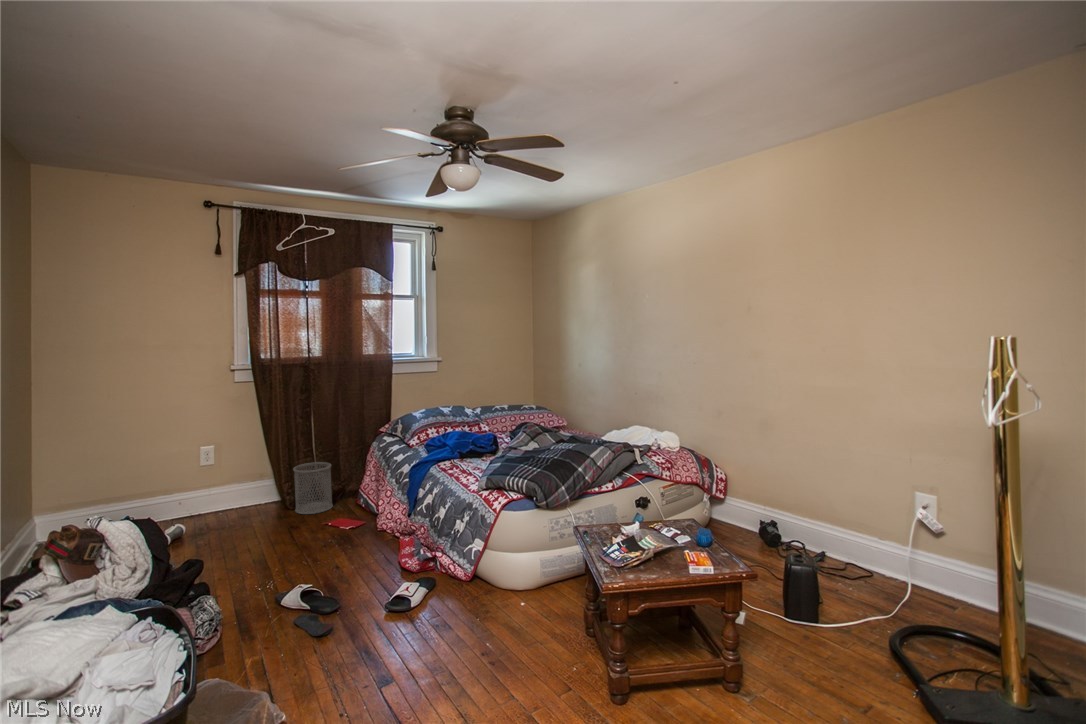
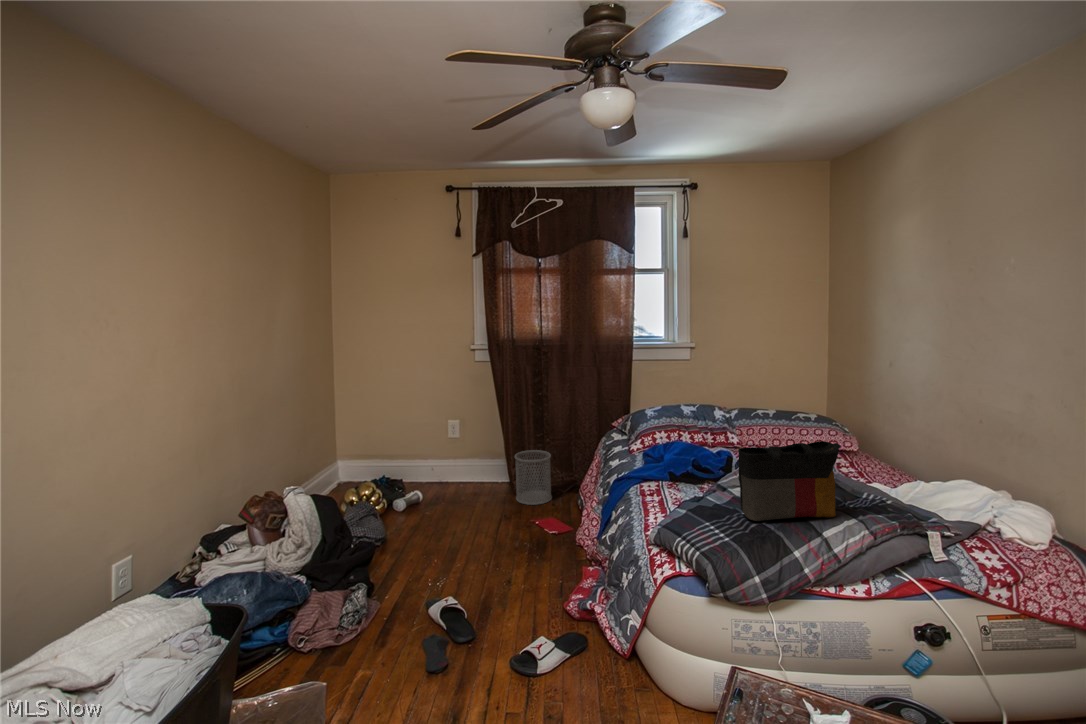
tote bag: none [534,404,588,459] -> present [738,441,841,521]

